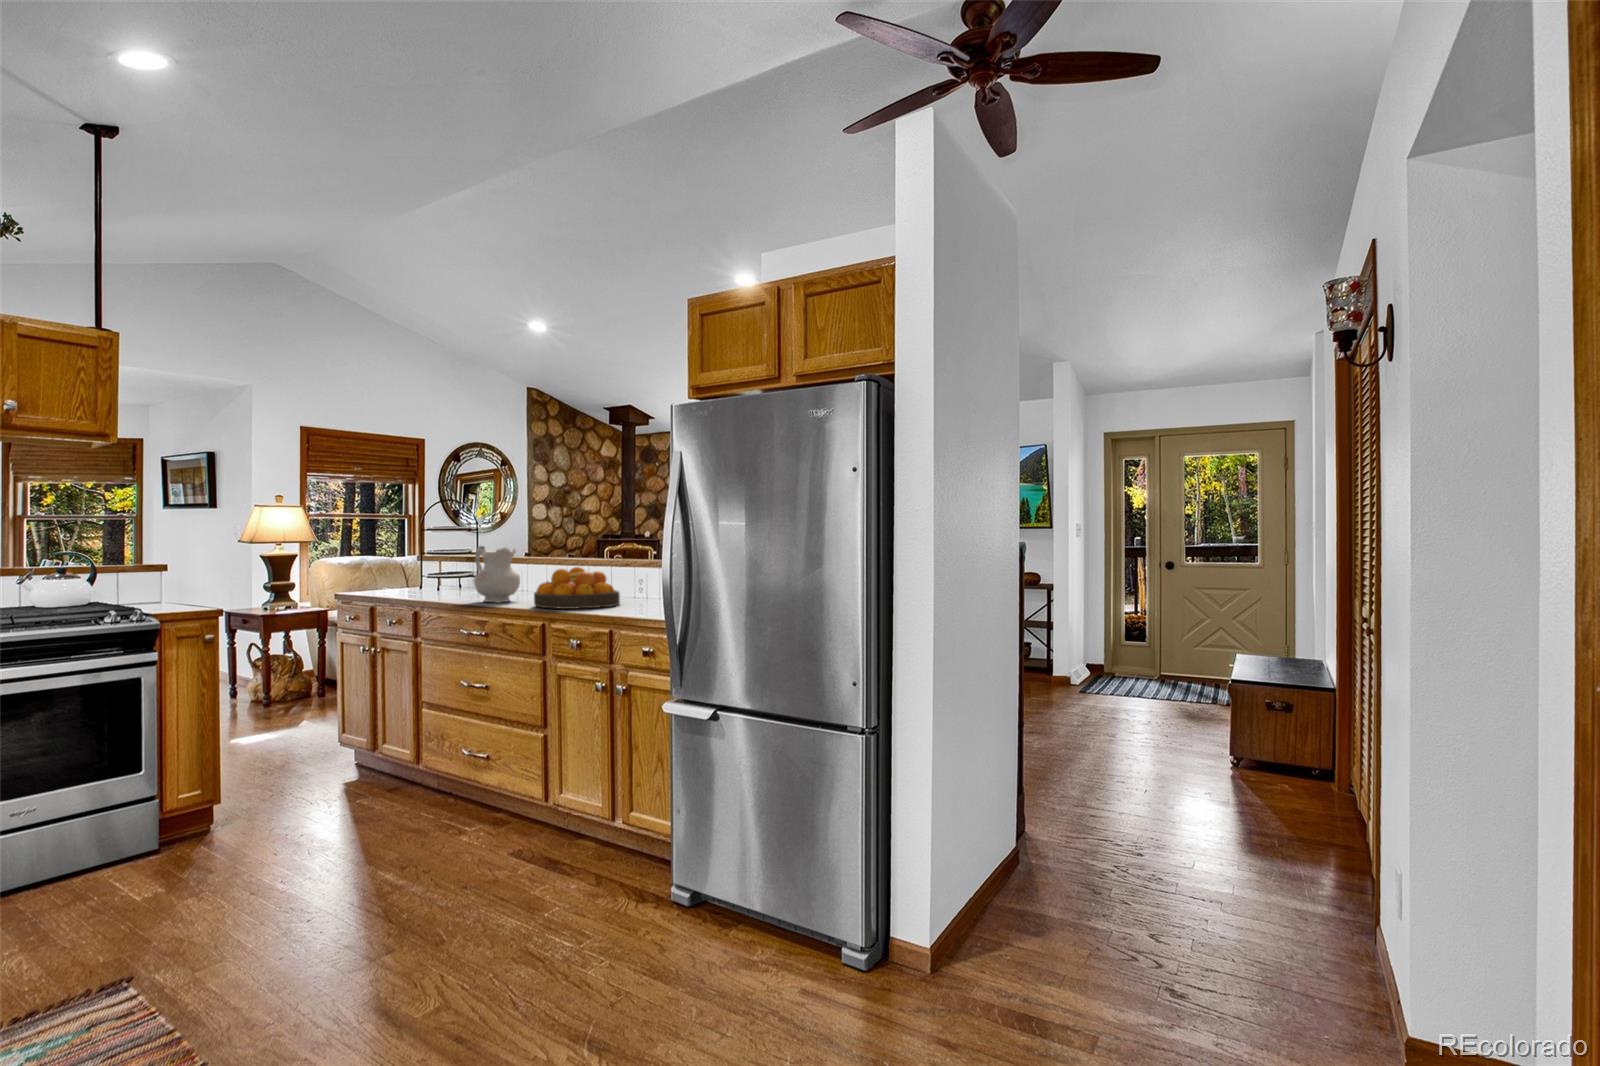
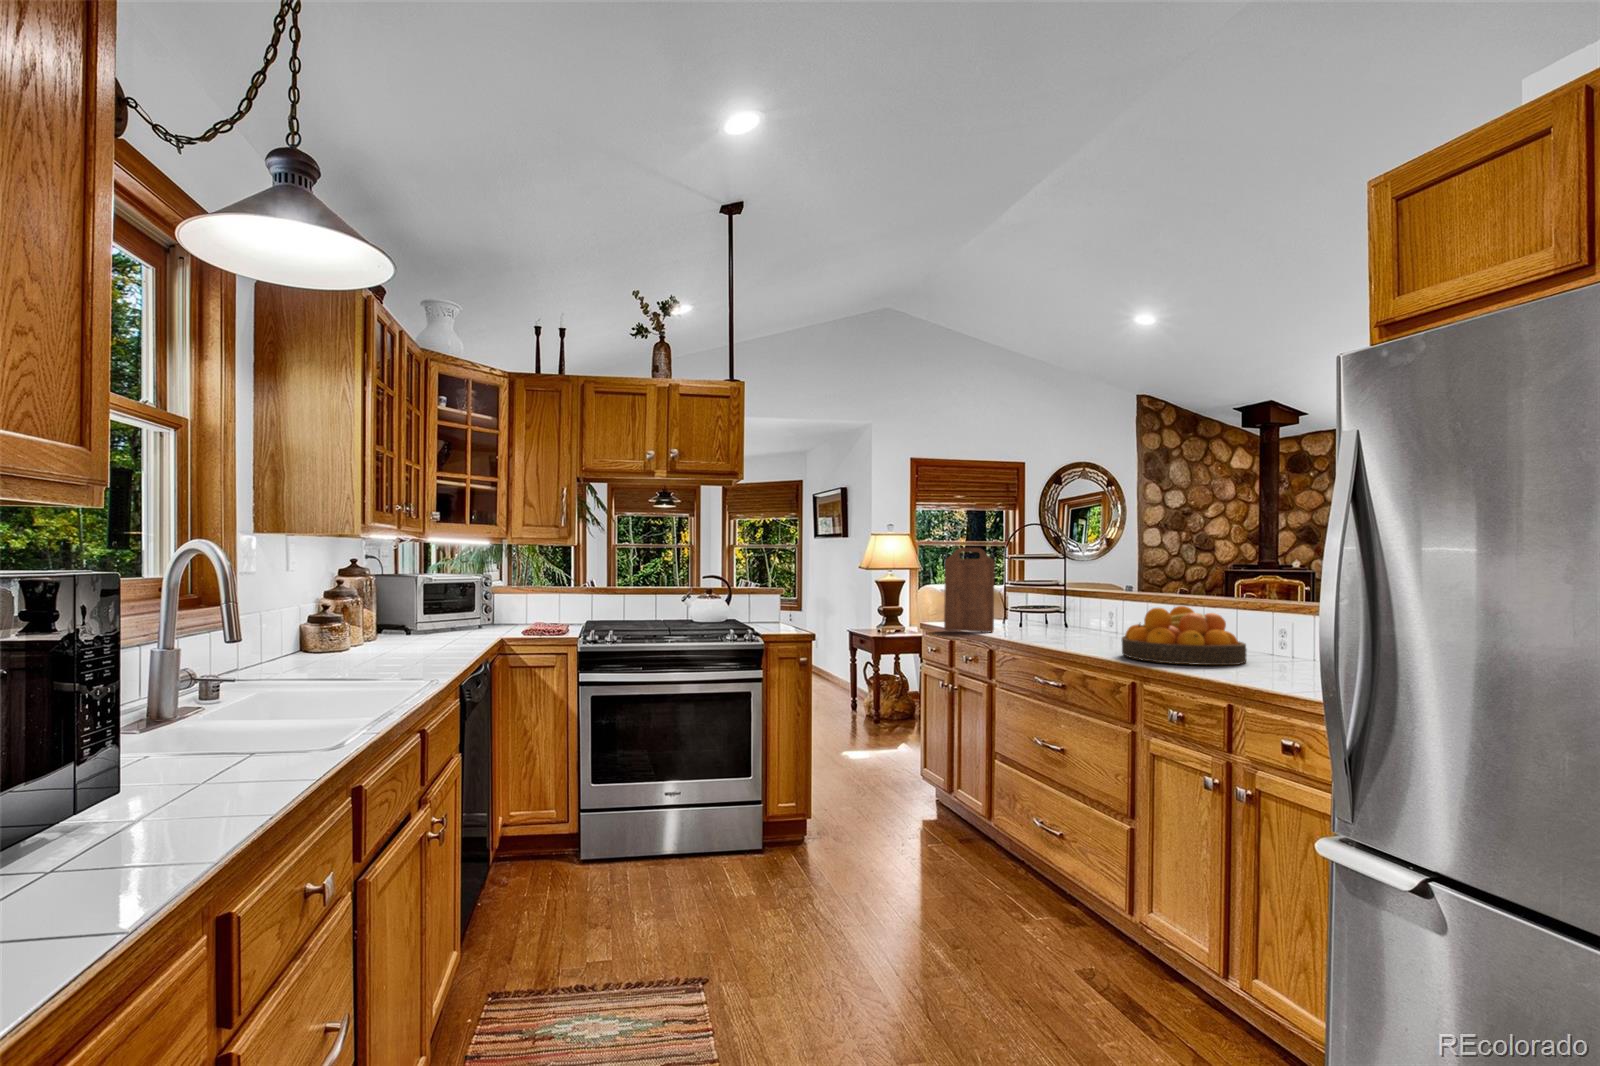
cutting board: none [368,523,418,600] -> present [944,548,994,632]
ceramic pitcher: present [474,546,520,603] -> none [1051,574,1108,646]

